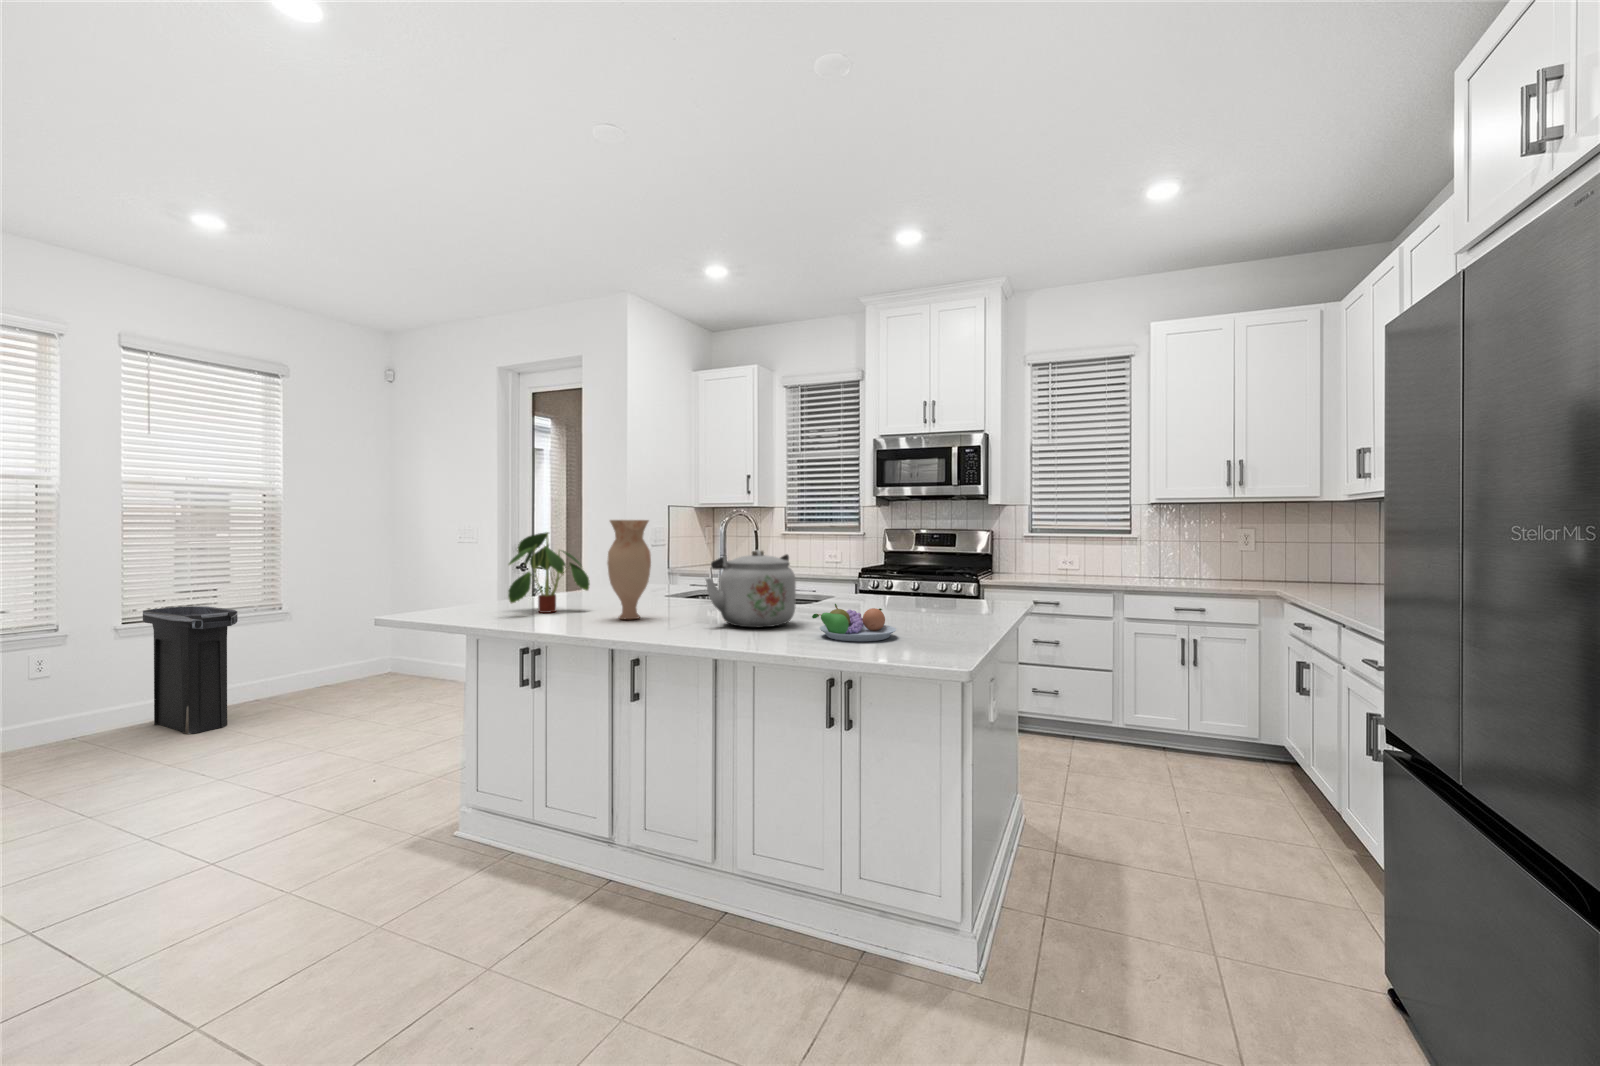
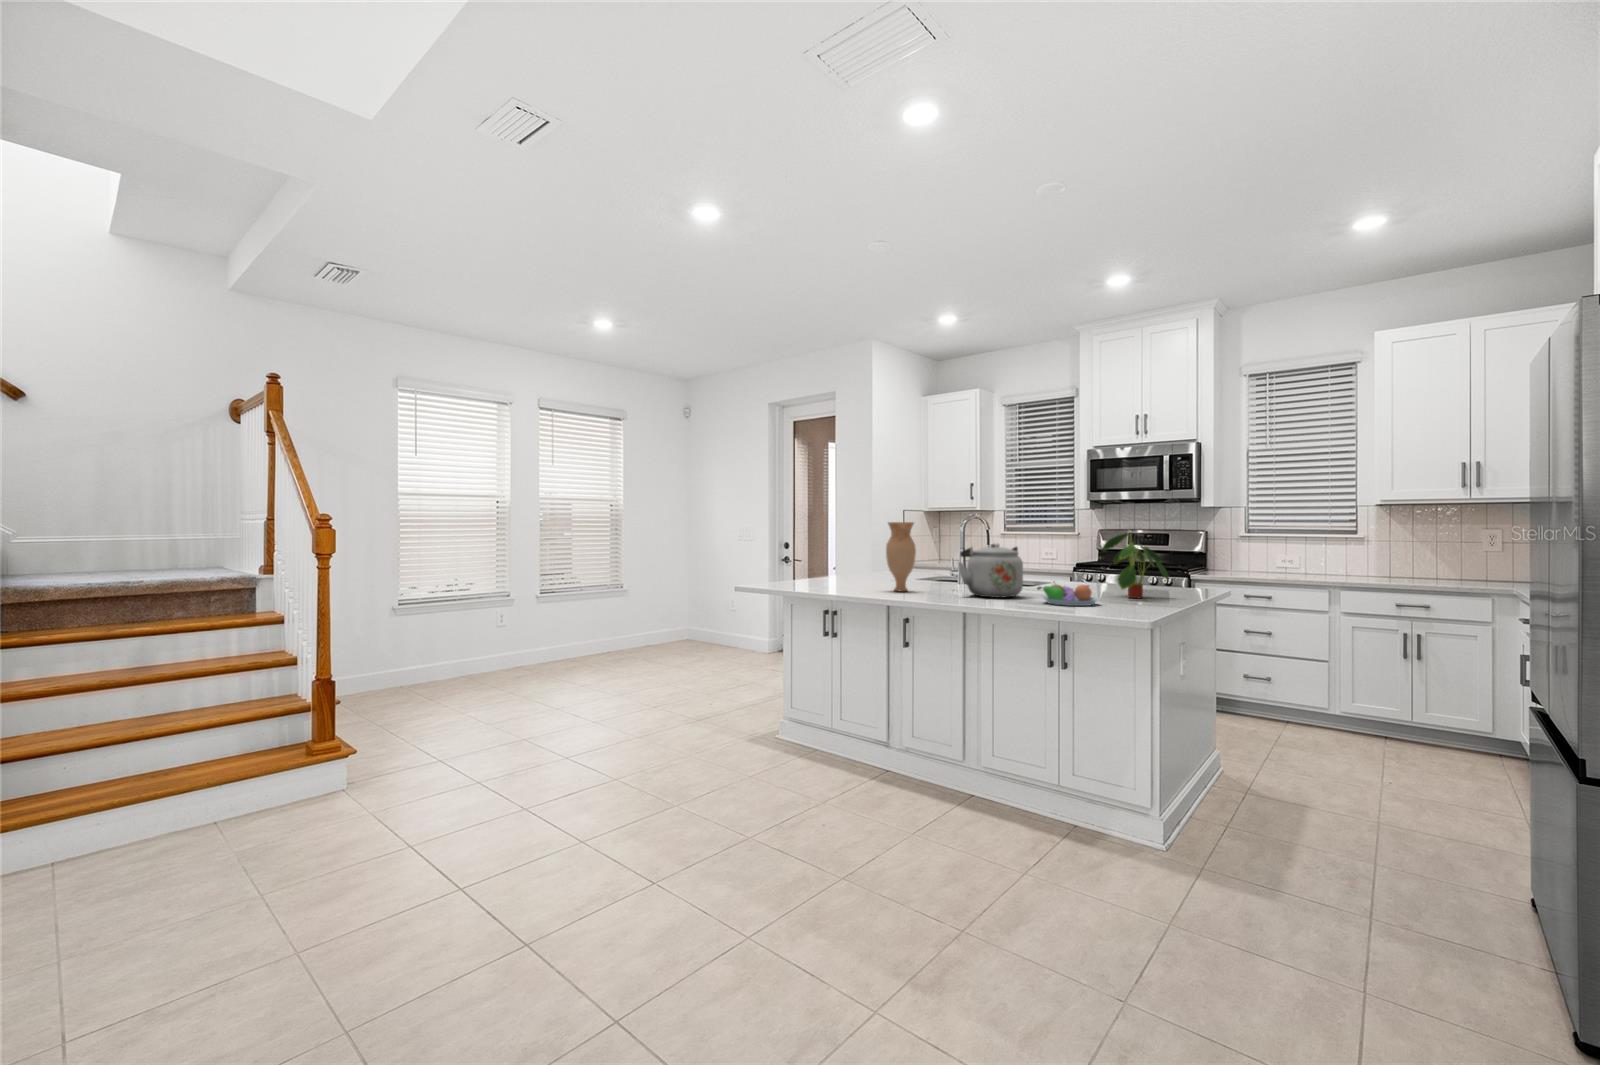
plant: present [508,532,590,613] -> present [1102,533,1169,598]
trash can: present [143,606,238,734] -> none [543,585,601,672]

